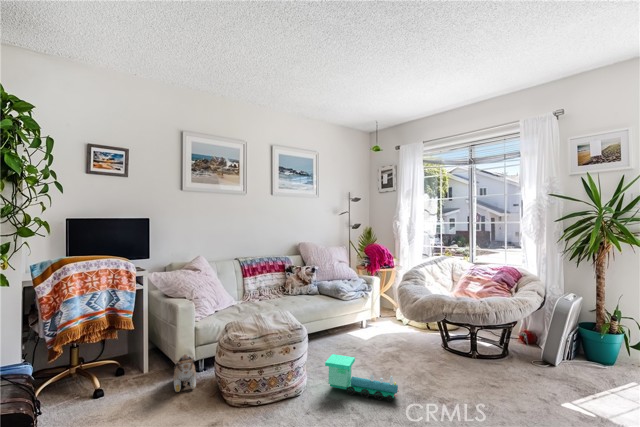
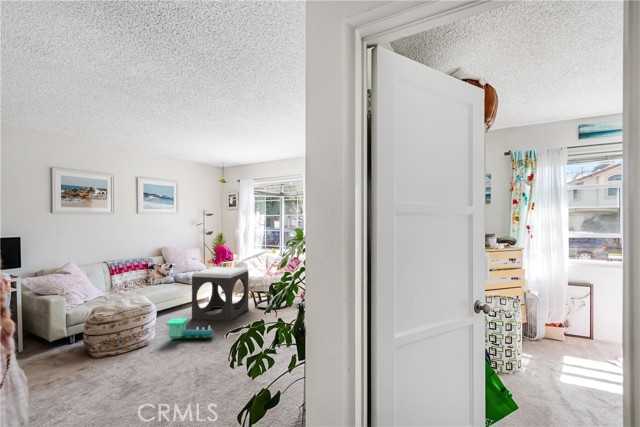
footstool: none [349,276,431,367] -> present [192,267,249,321]
plush toy: present [173,355,196,392] -> none [48,331,68,358]

